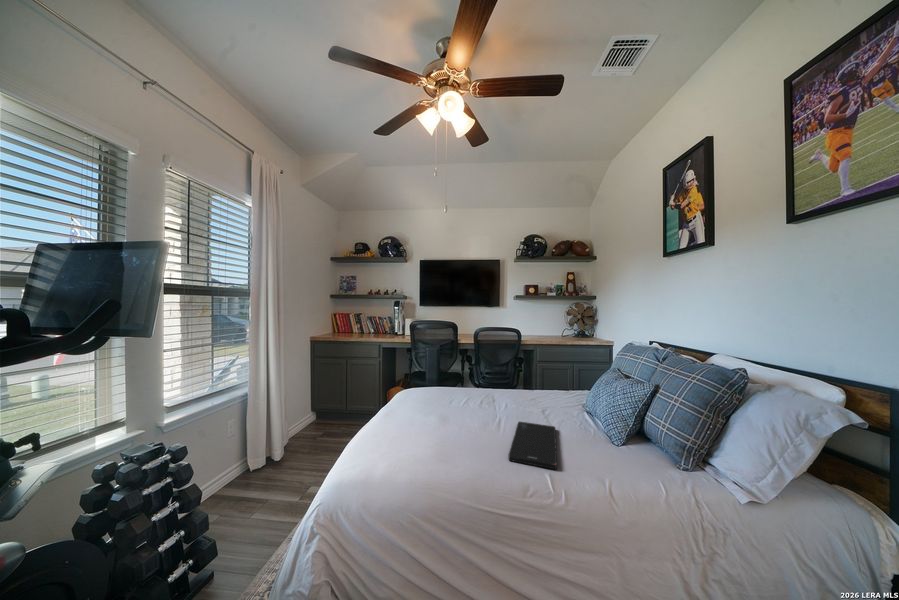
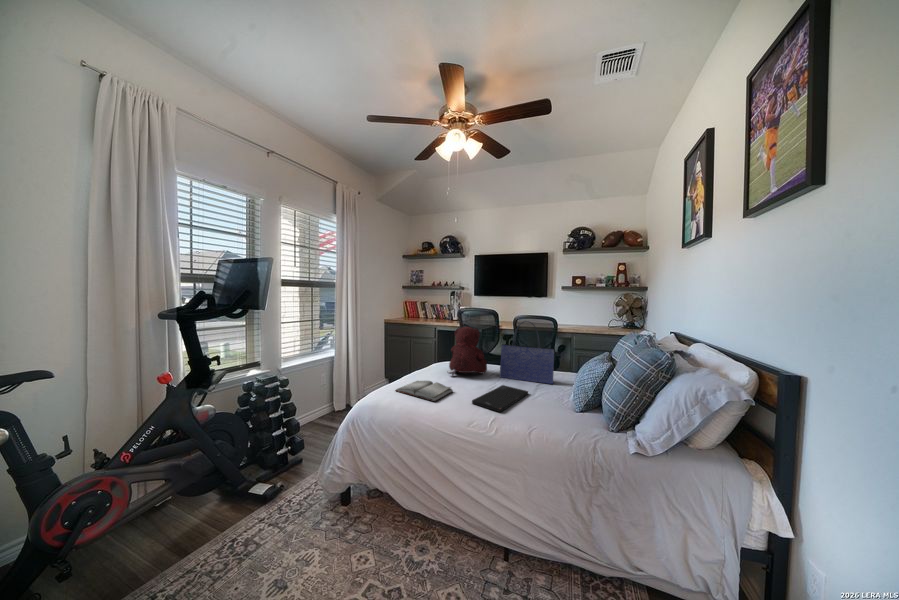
tote bag: none [499,337,567,410] -> present [500,321,559,384]
teddy bear: none [433,346,484,416] -> present [447,326,487,376]
hardback book: none [386,431,468,468] -> present [396,381,453,401]

